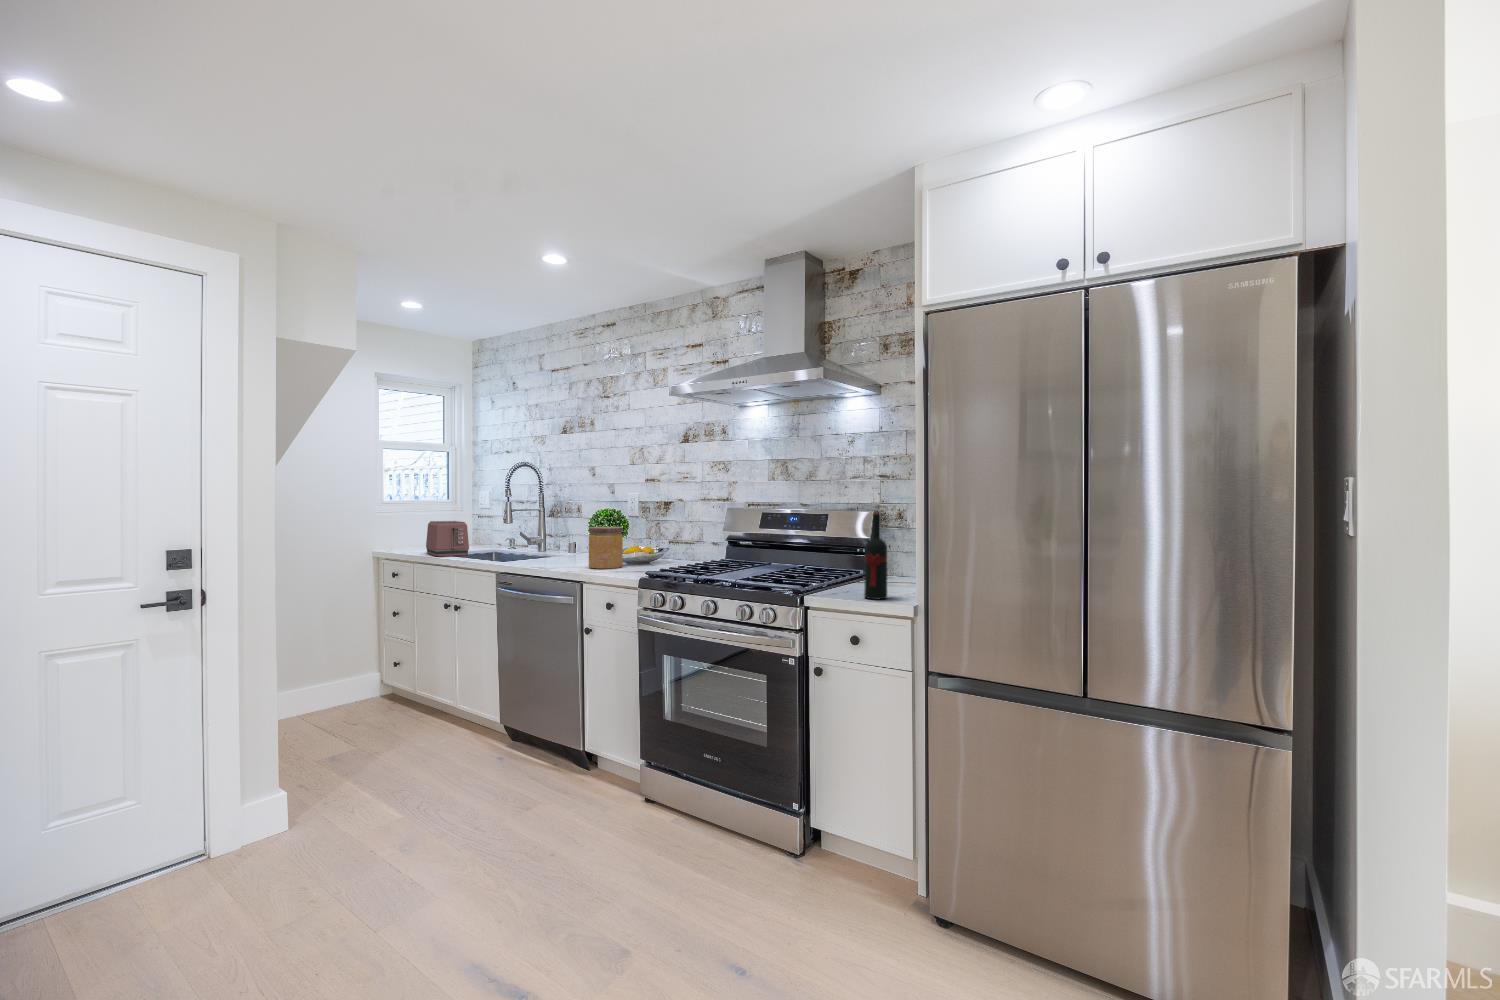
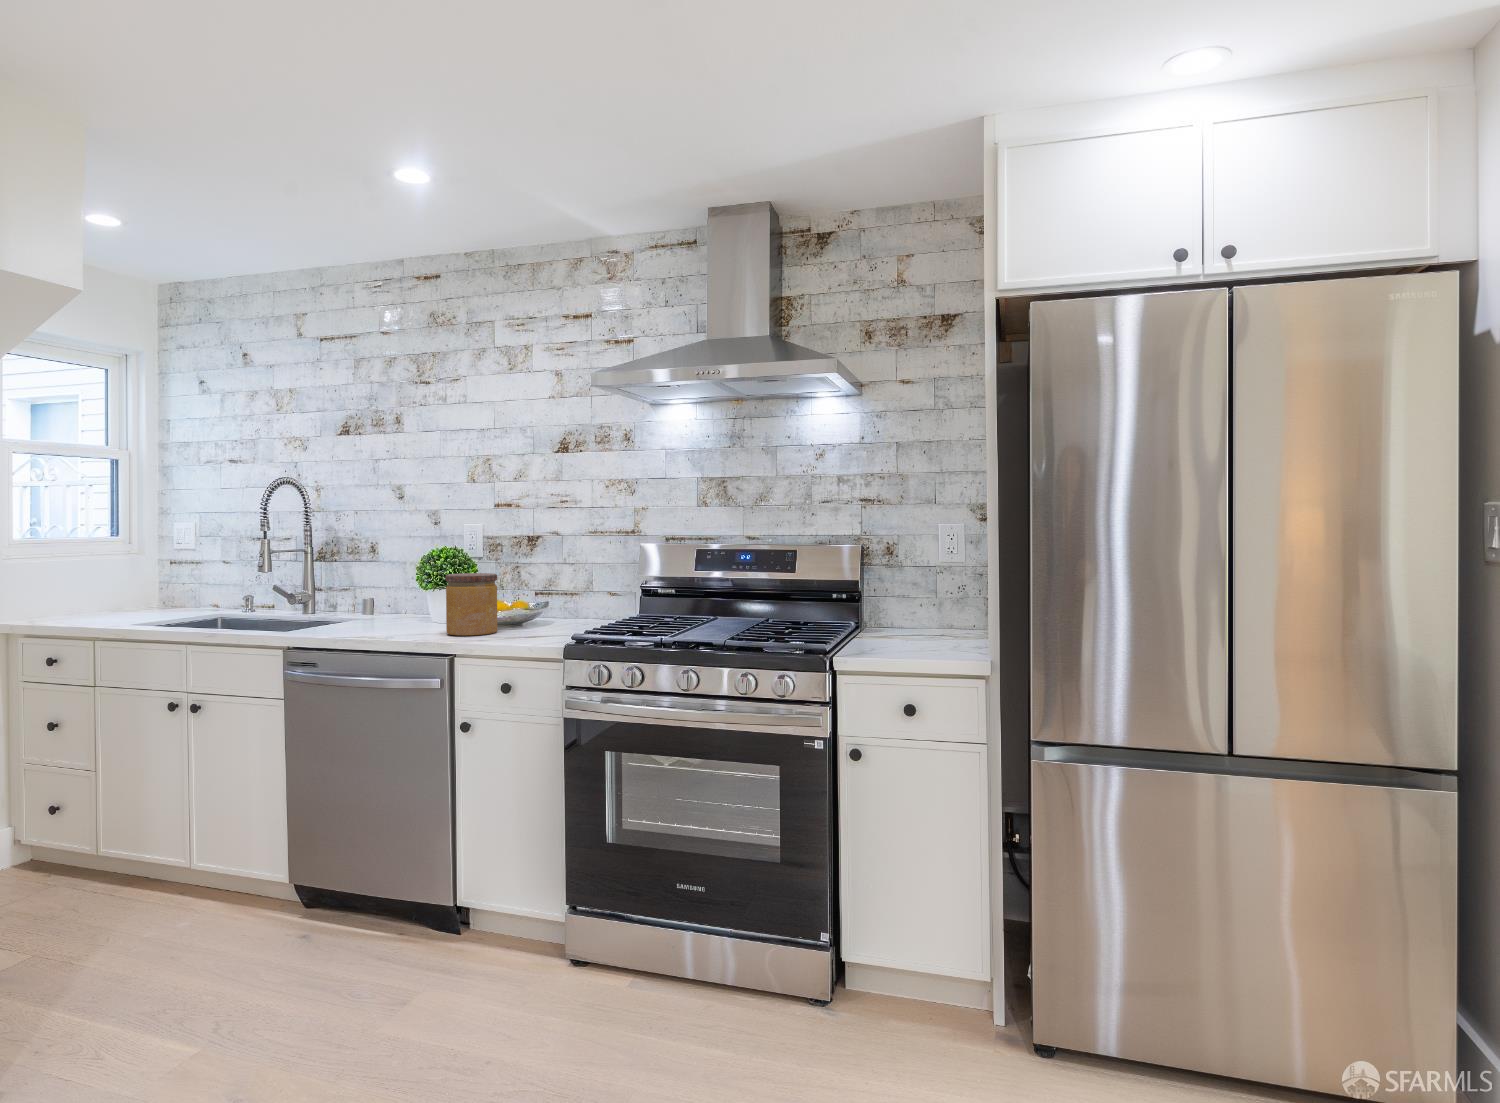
wine bottle: present [864,511,887,599] -> none [920,544,949,657]
toaster: present [426,521,469,556] -> none [100,571,190,629]

